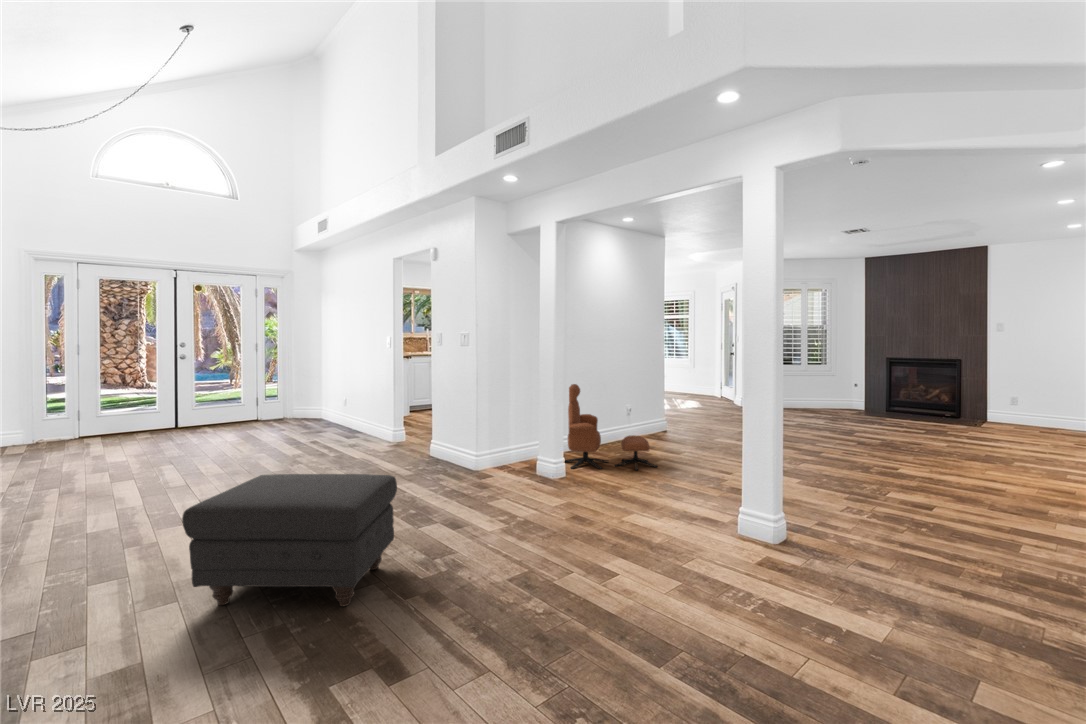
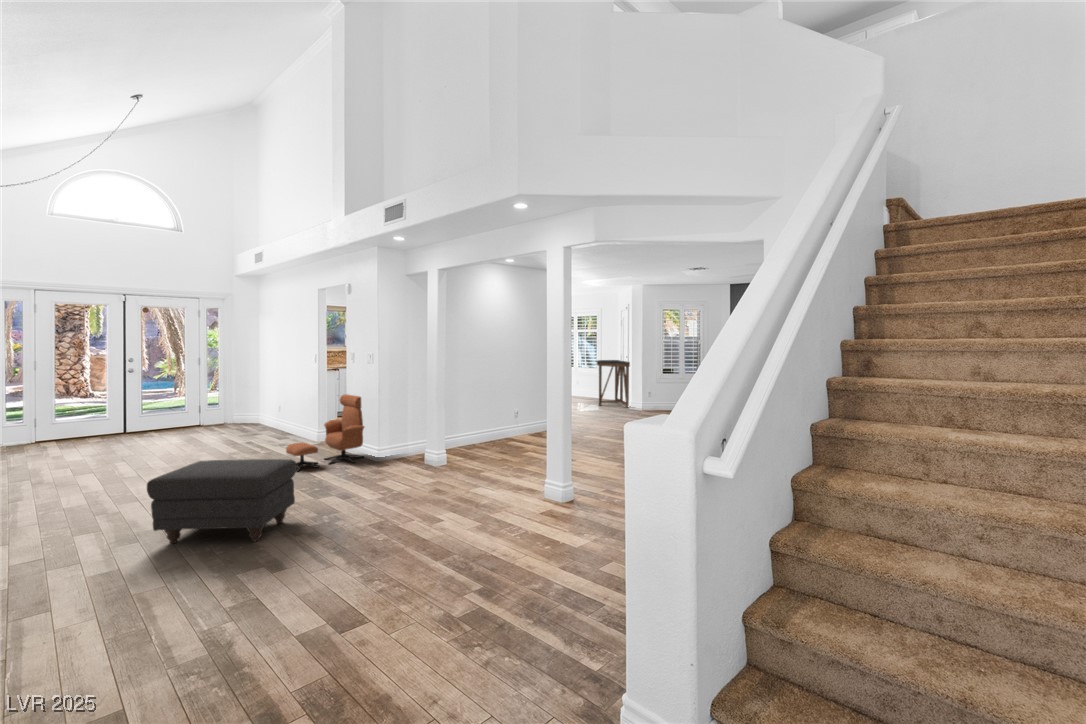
console table: none [694,352,739,407] -> present [596,360,630,408]
lounge chair: present [565,384,657,471] -> present [286,394,364,472]

